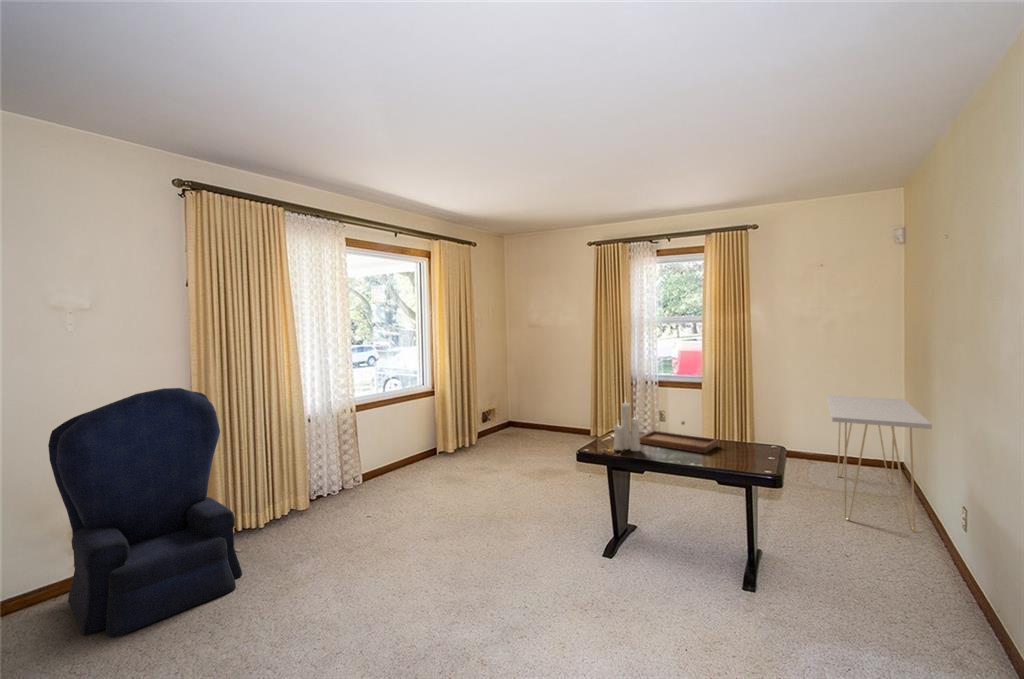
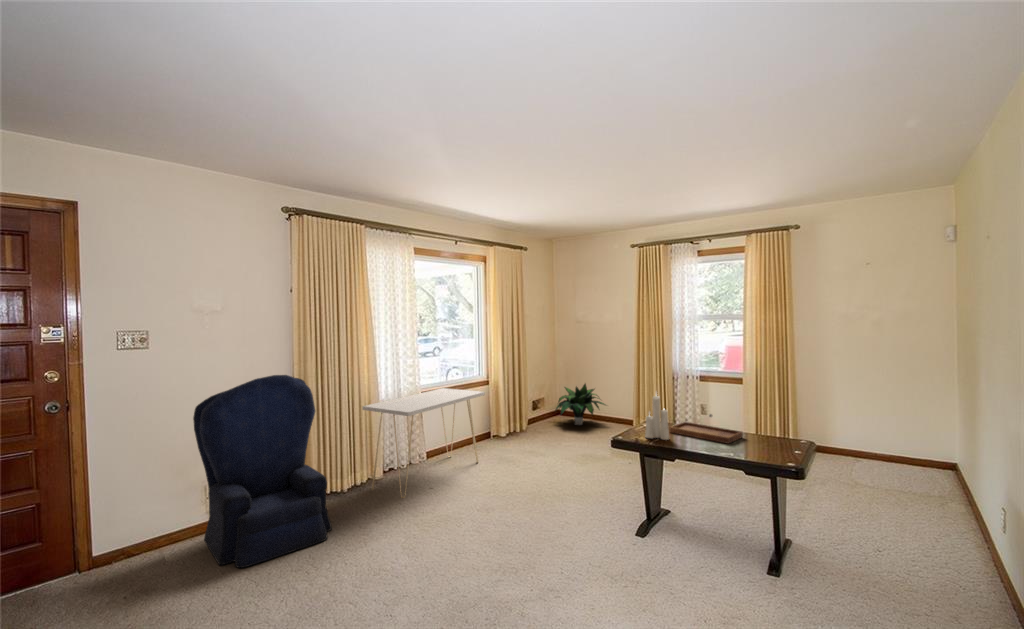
potted plant: none [505,392,562,437] -> present [556,384,605,425]
console table: present [827,396,932,530] -> present [362,388,485,498]

